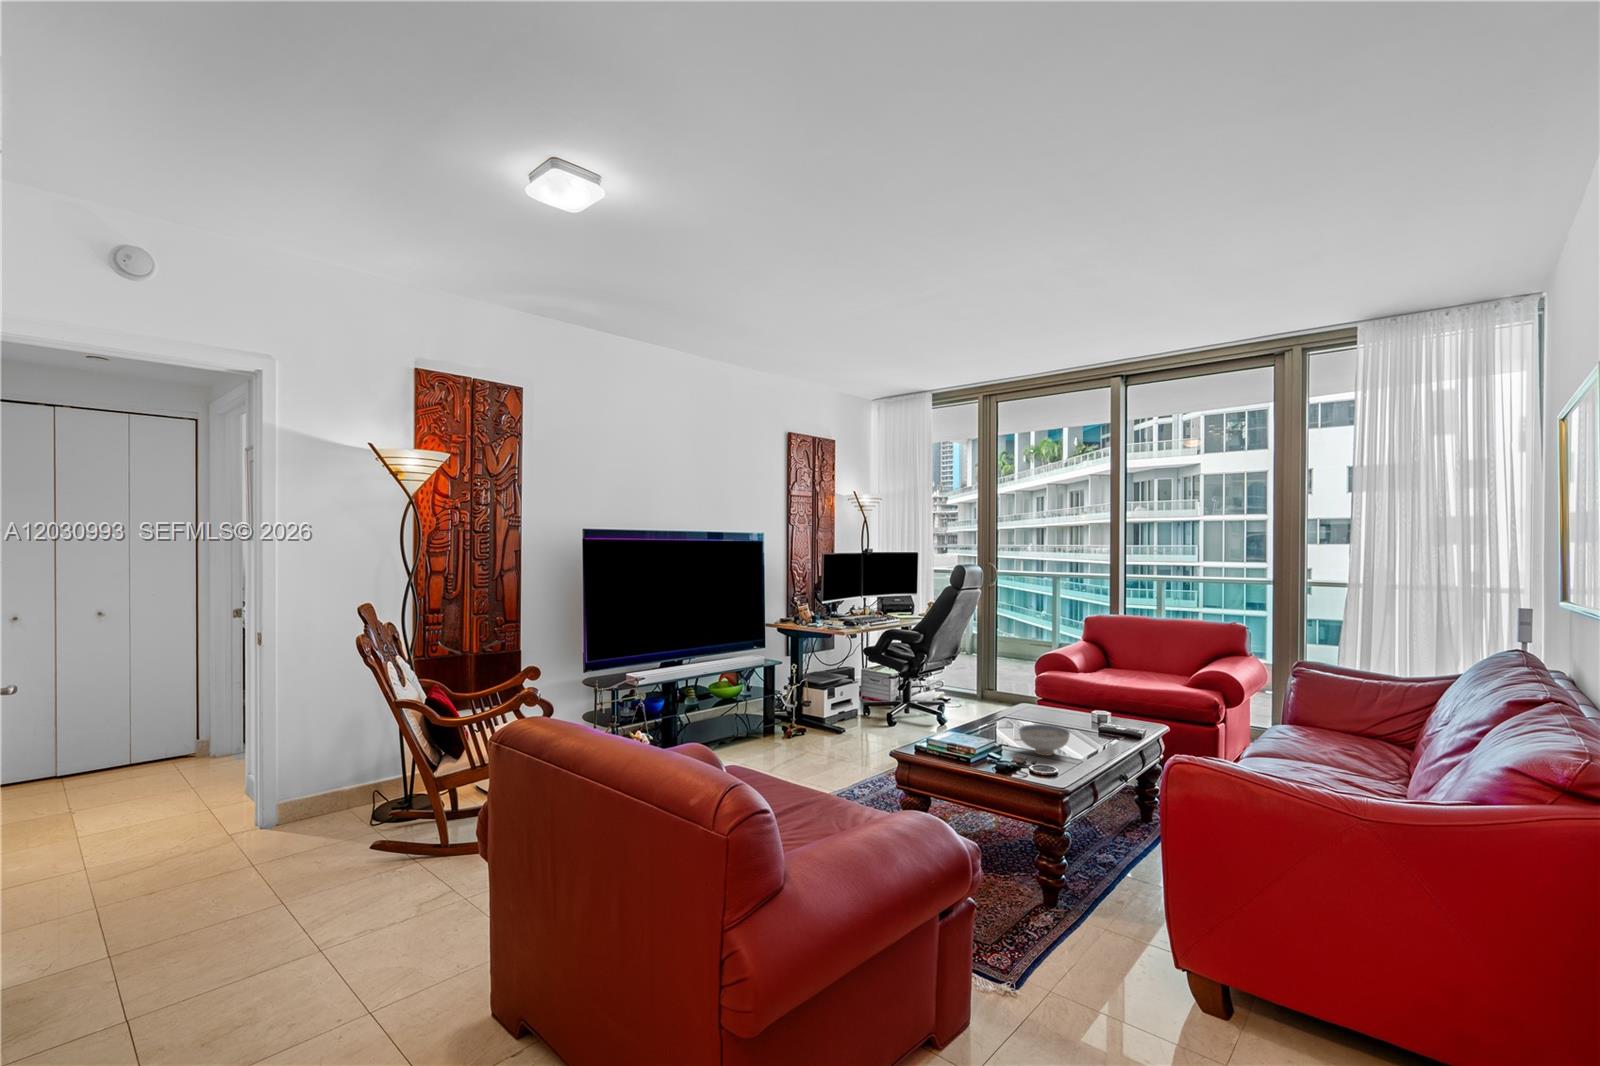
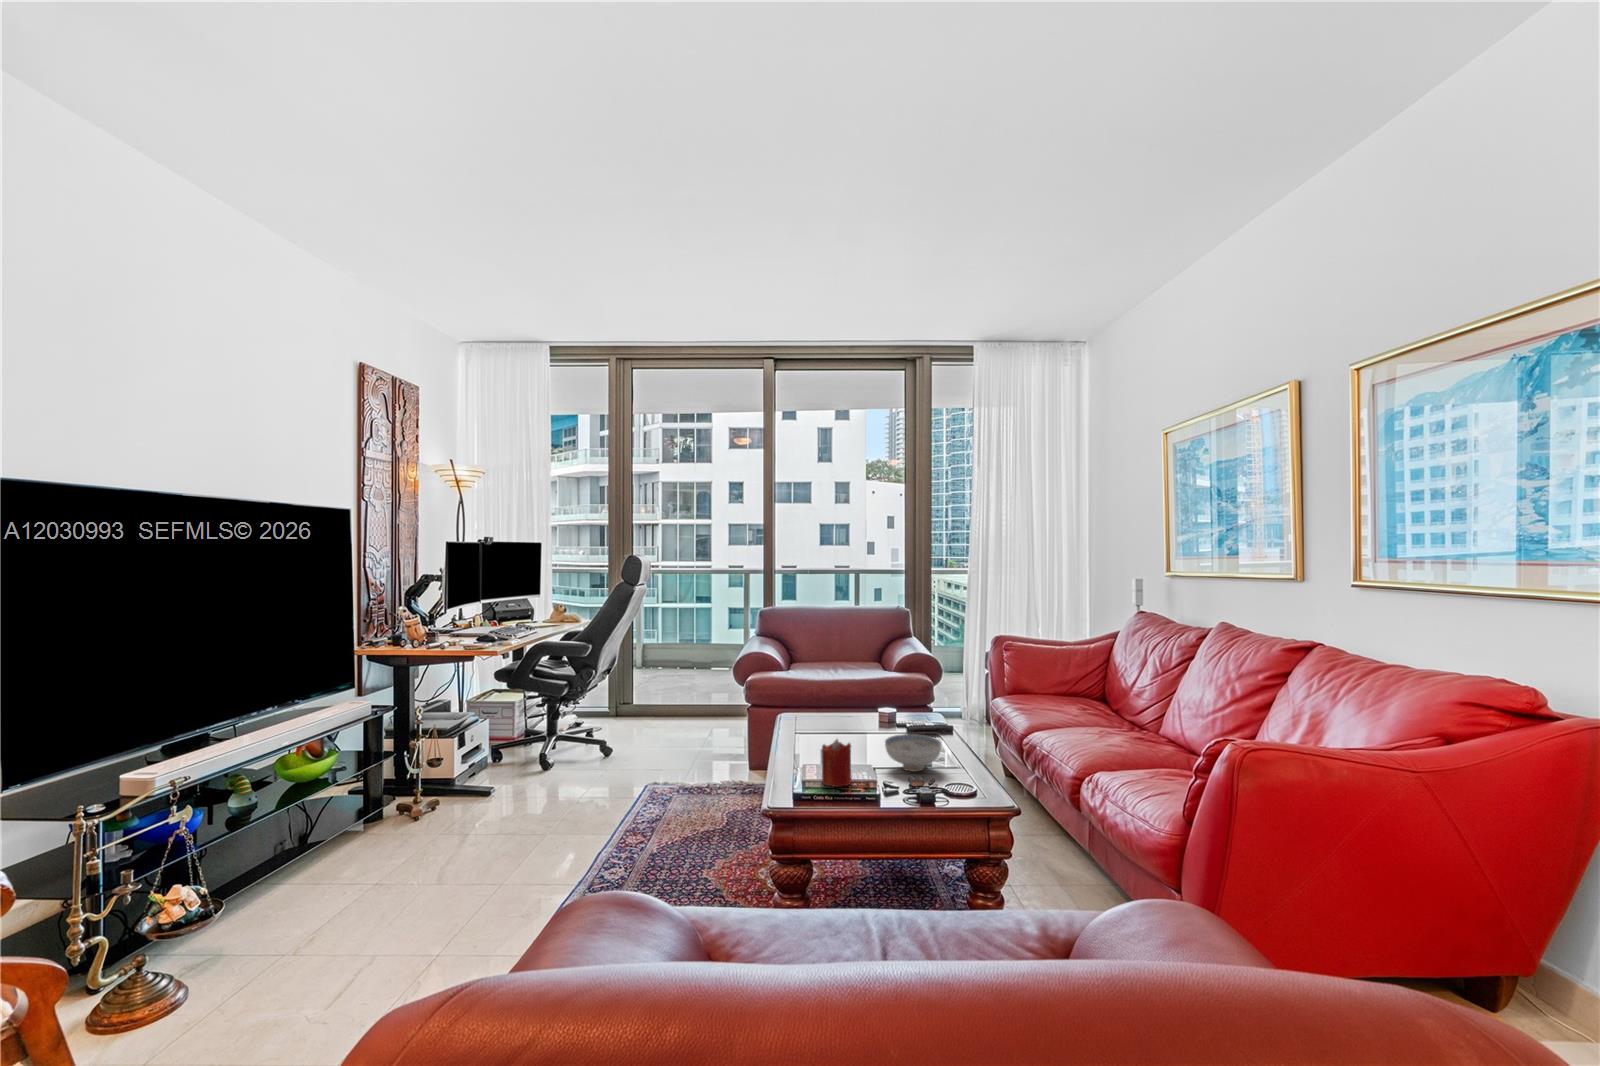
candle: none [949,713,975,751] -> present [822,739,851,787]

